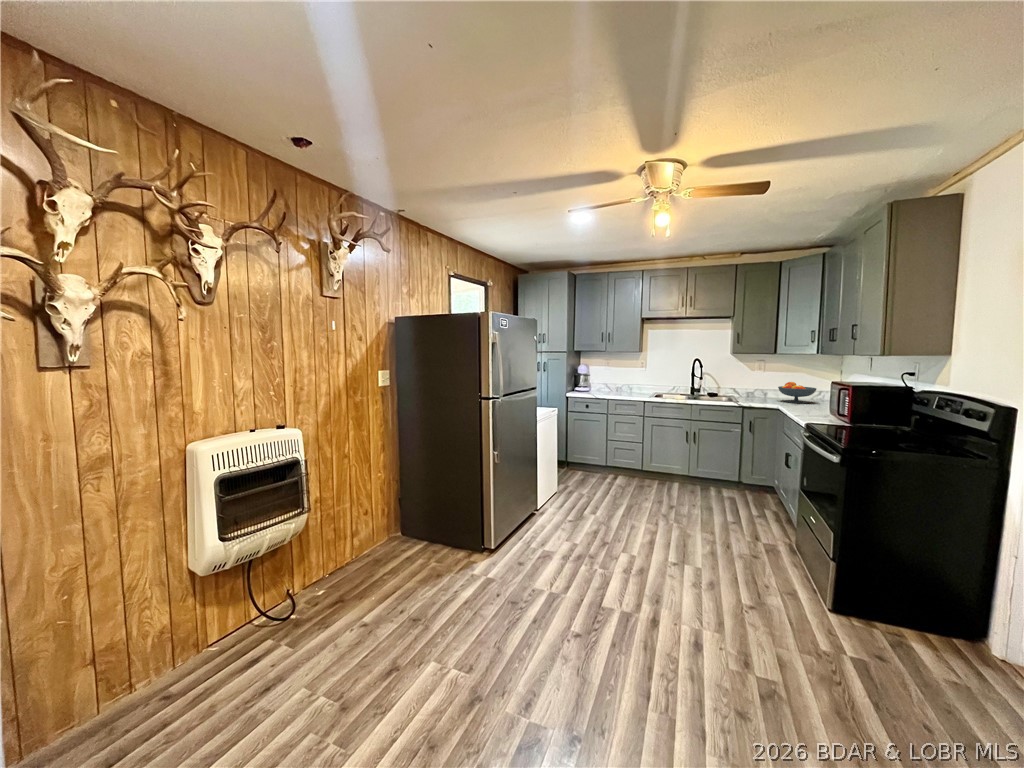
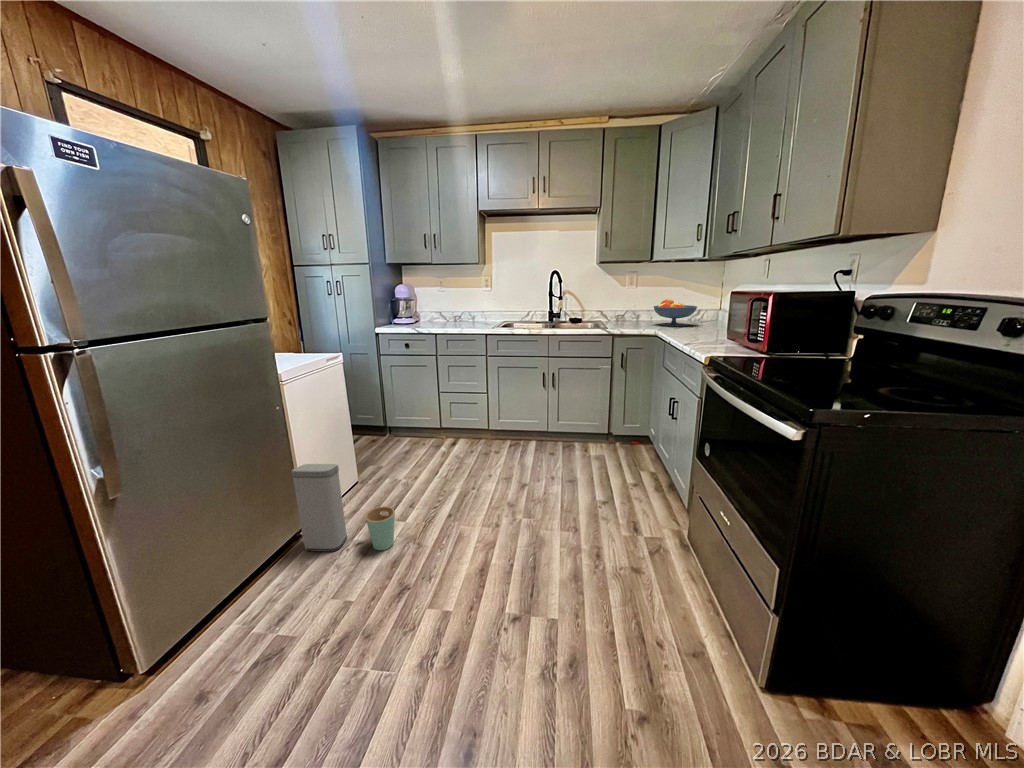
trash can: none [541,469,594,526] -> present [291,464,395,552]

